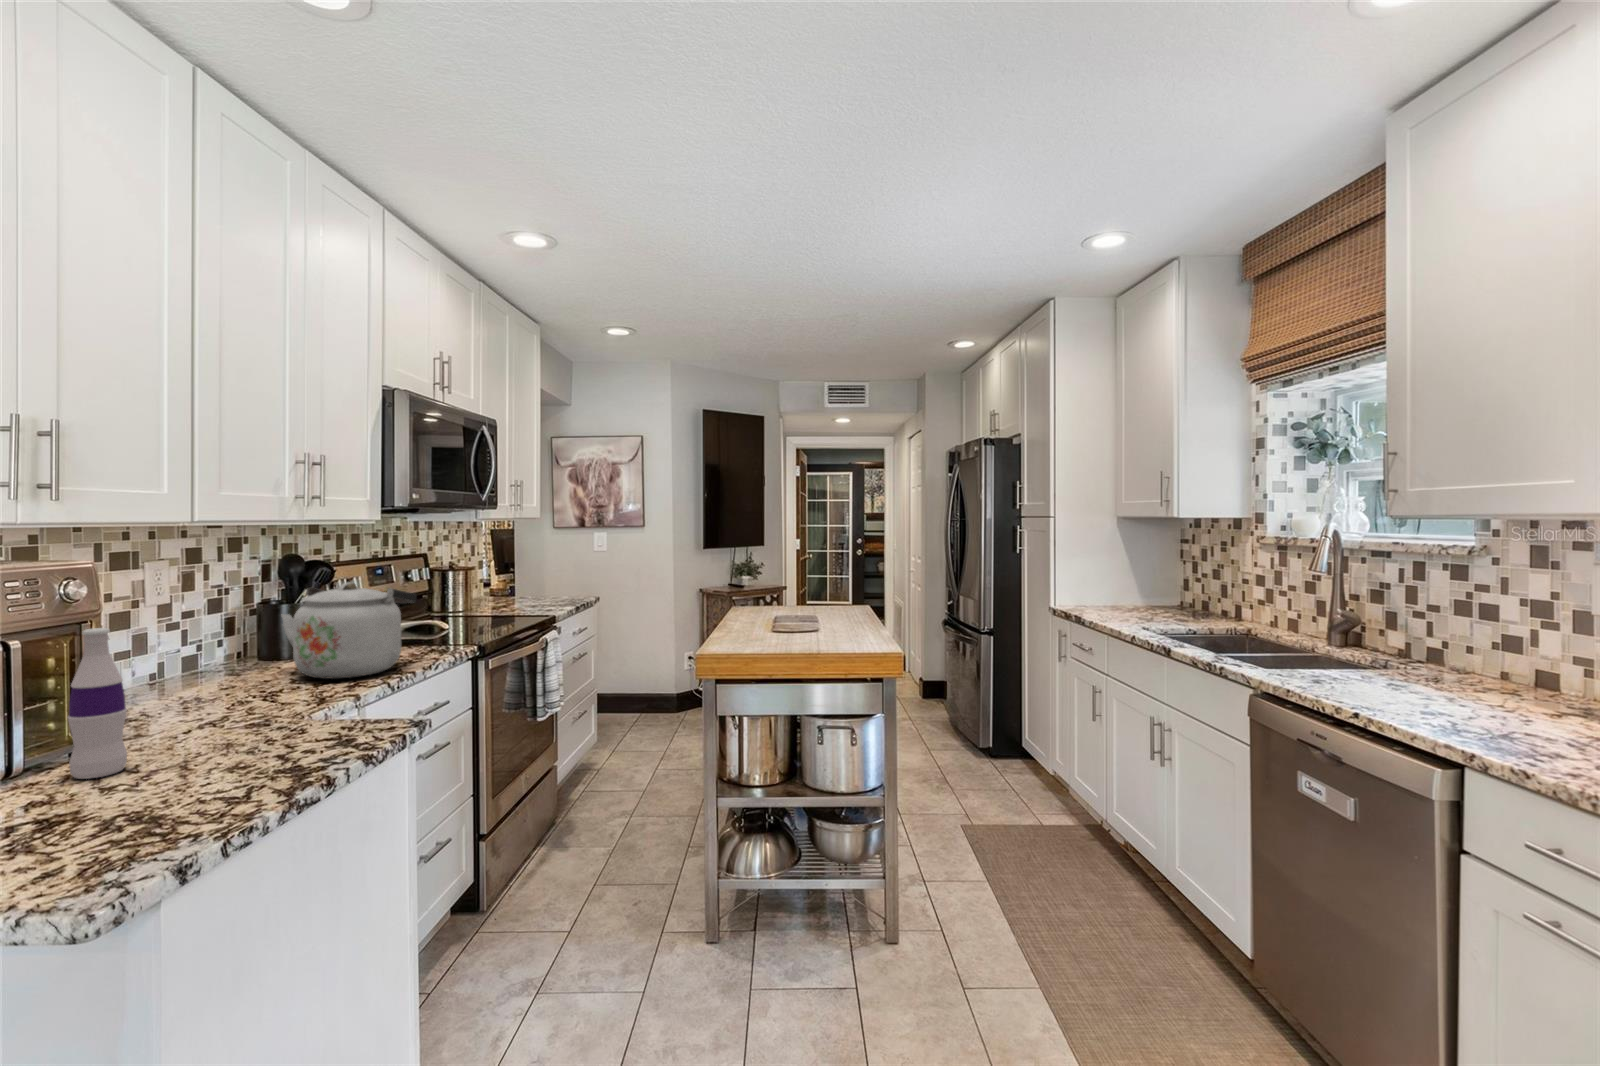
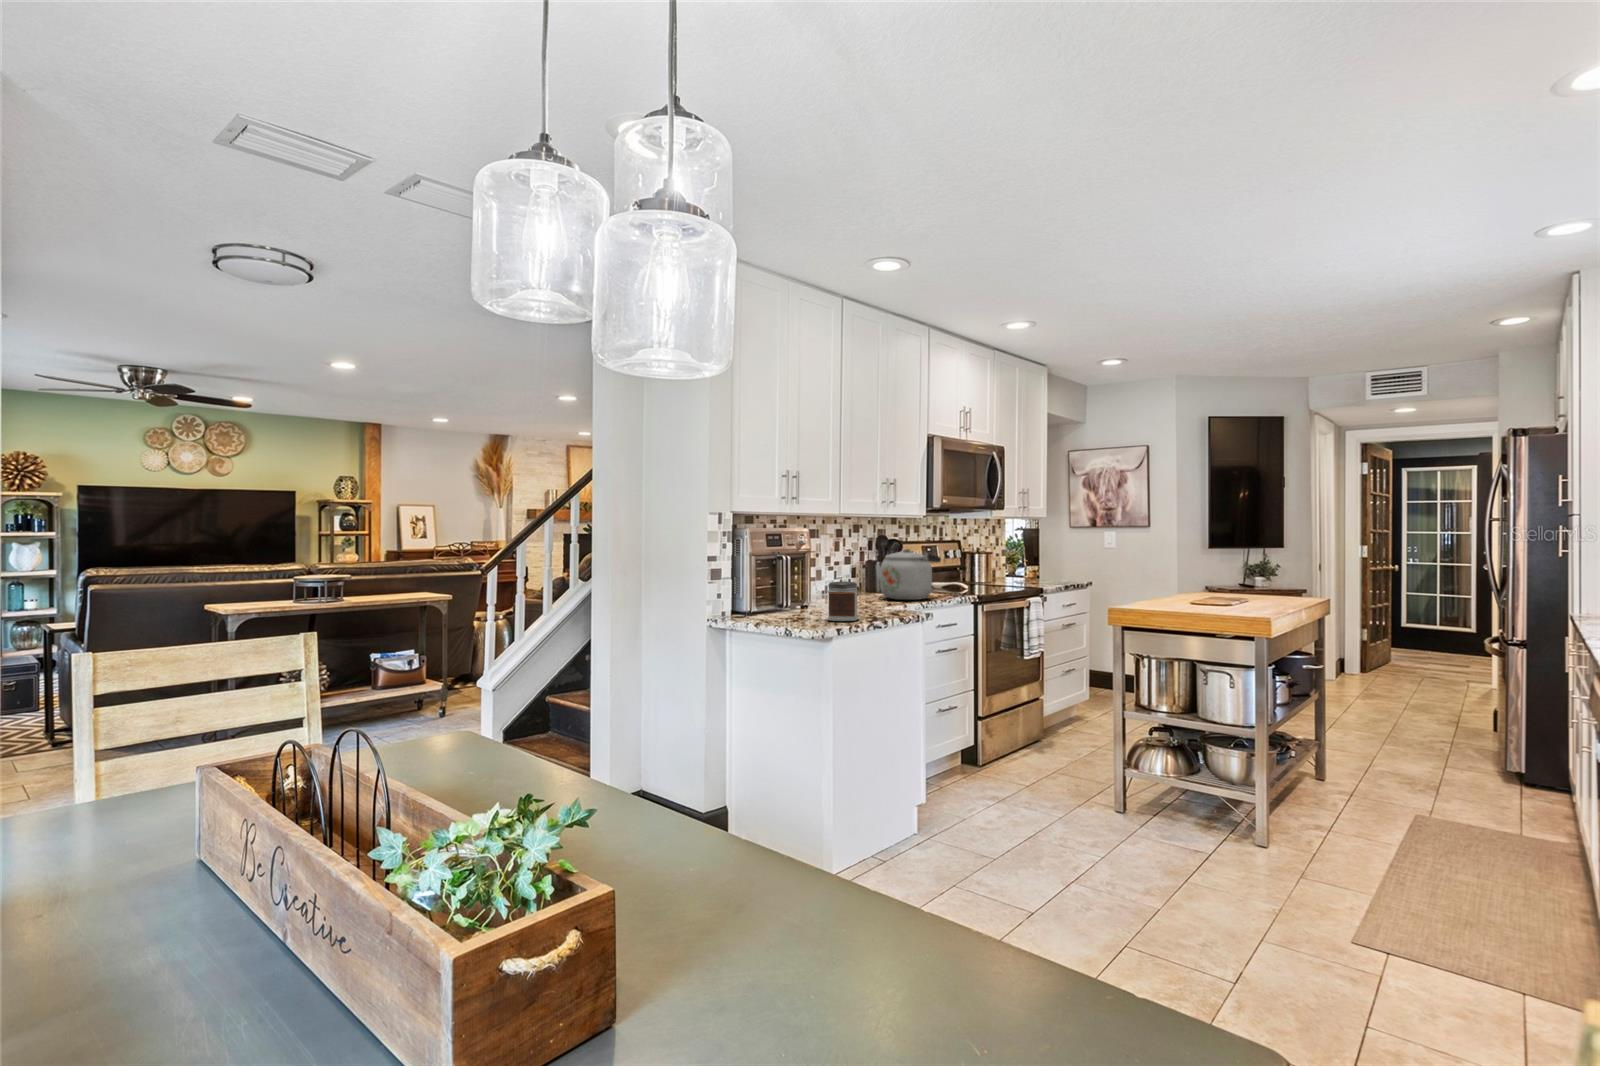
bottle: present [68,628,127,779] -> none [801,555,819,615]
jar: none [150,689,246,799] -> present [828,581,858,621]

